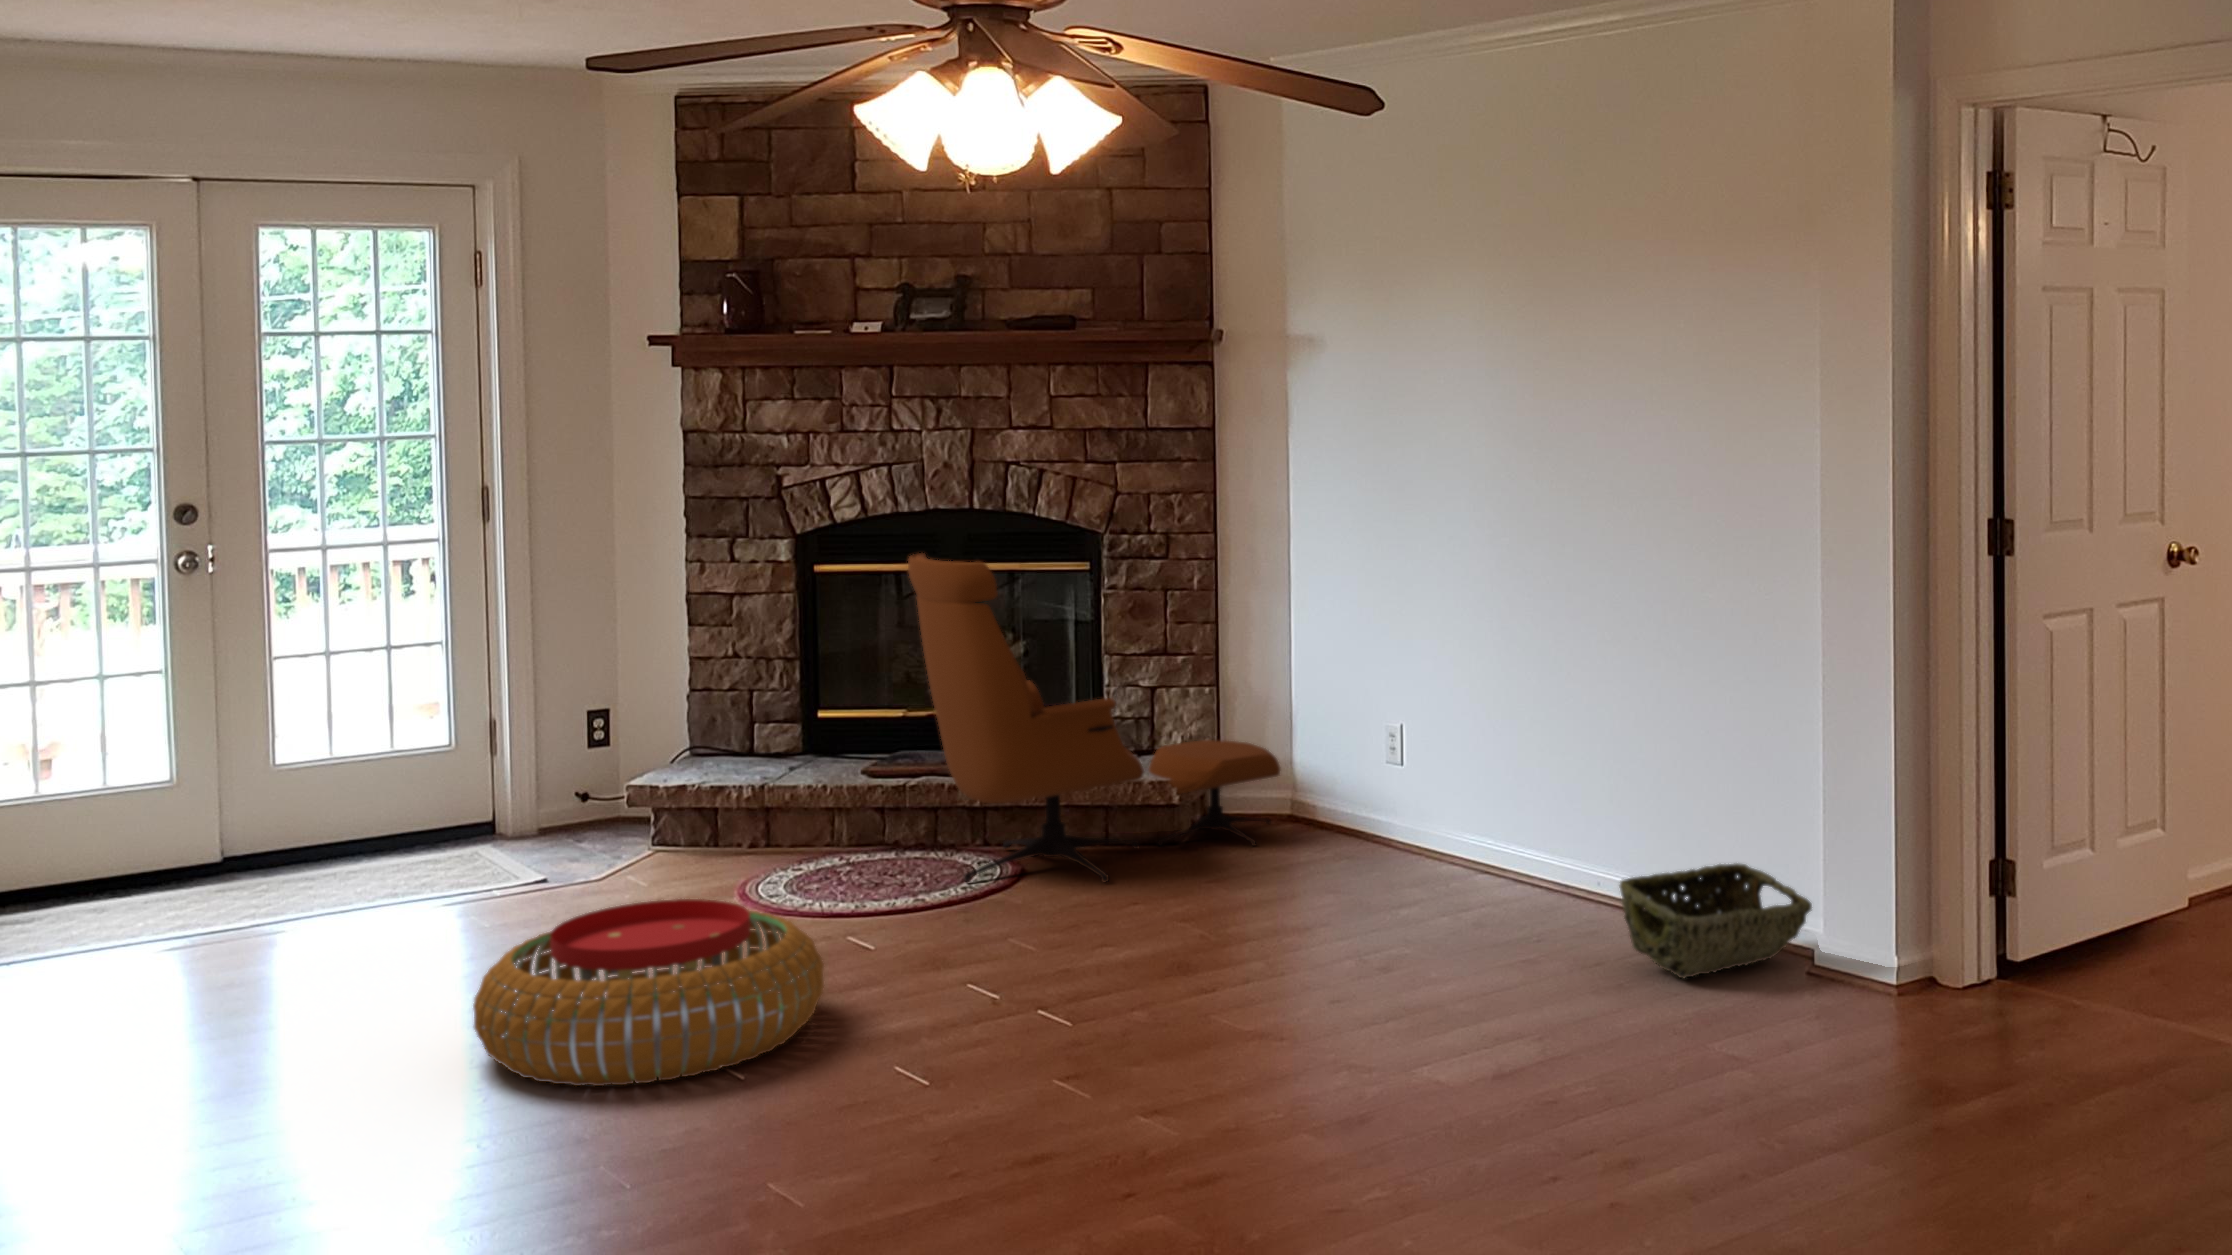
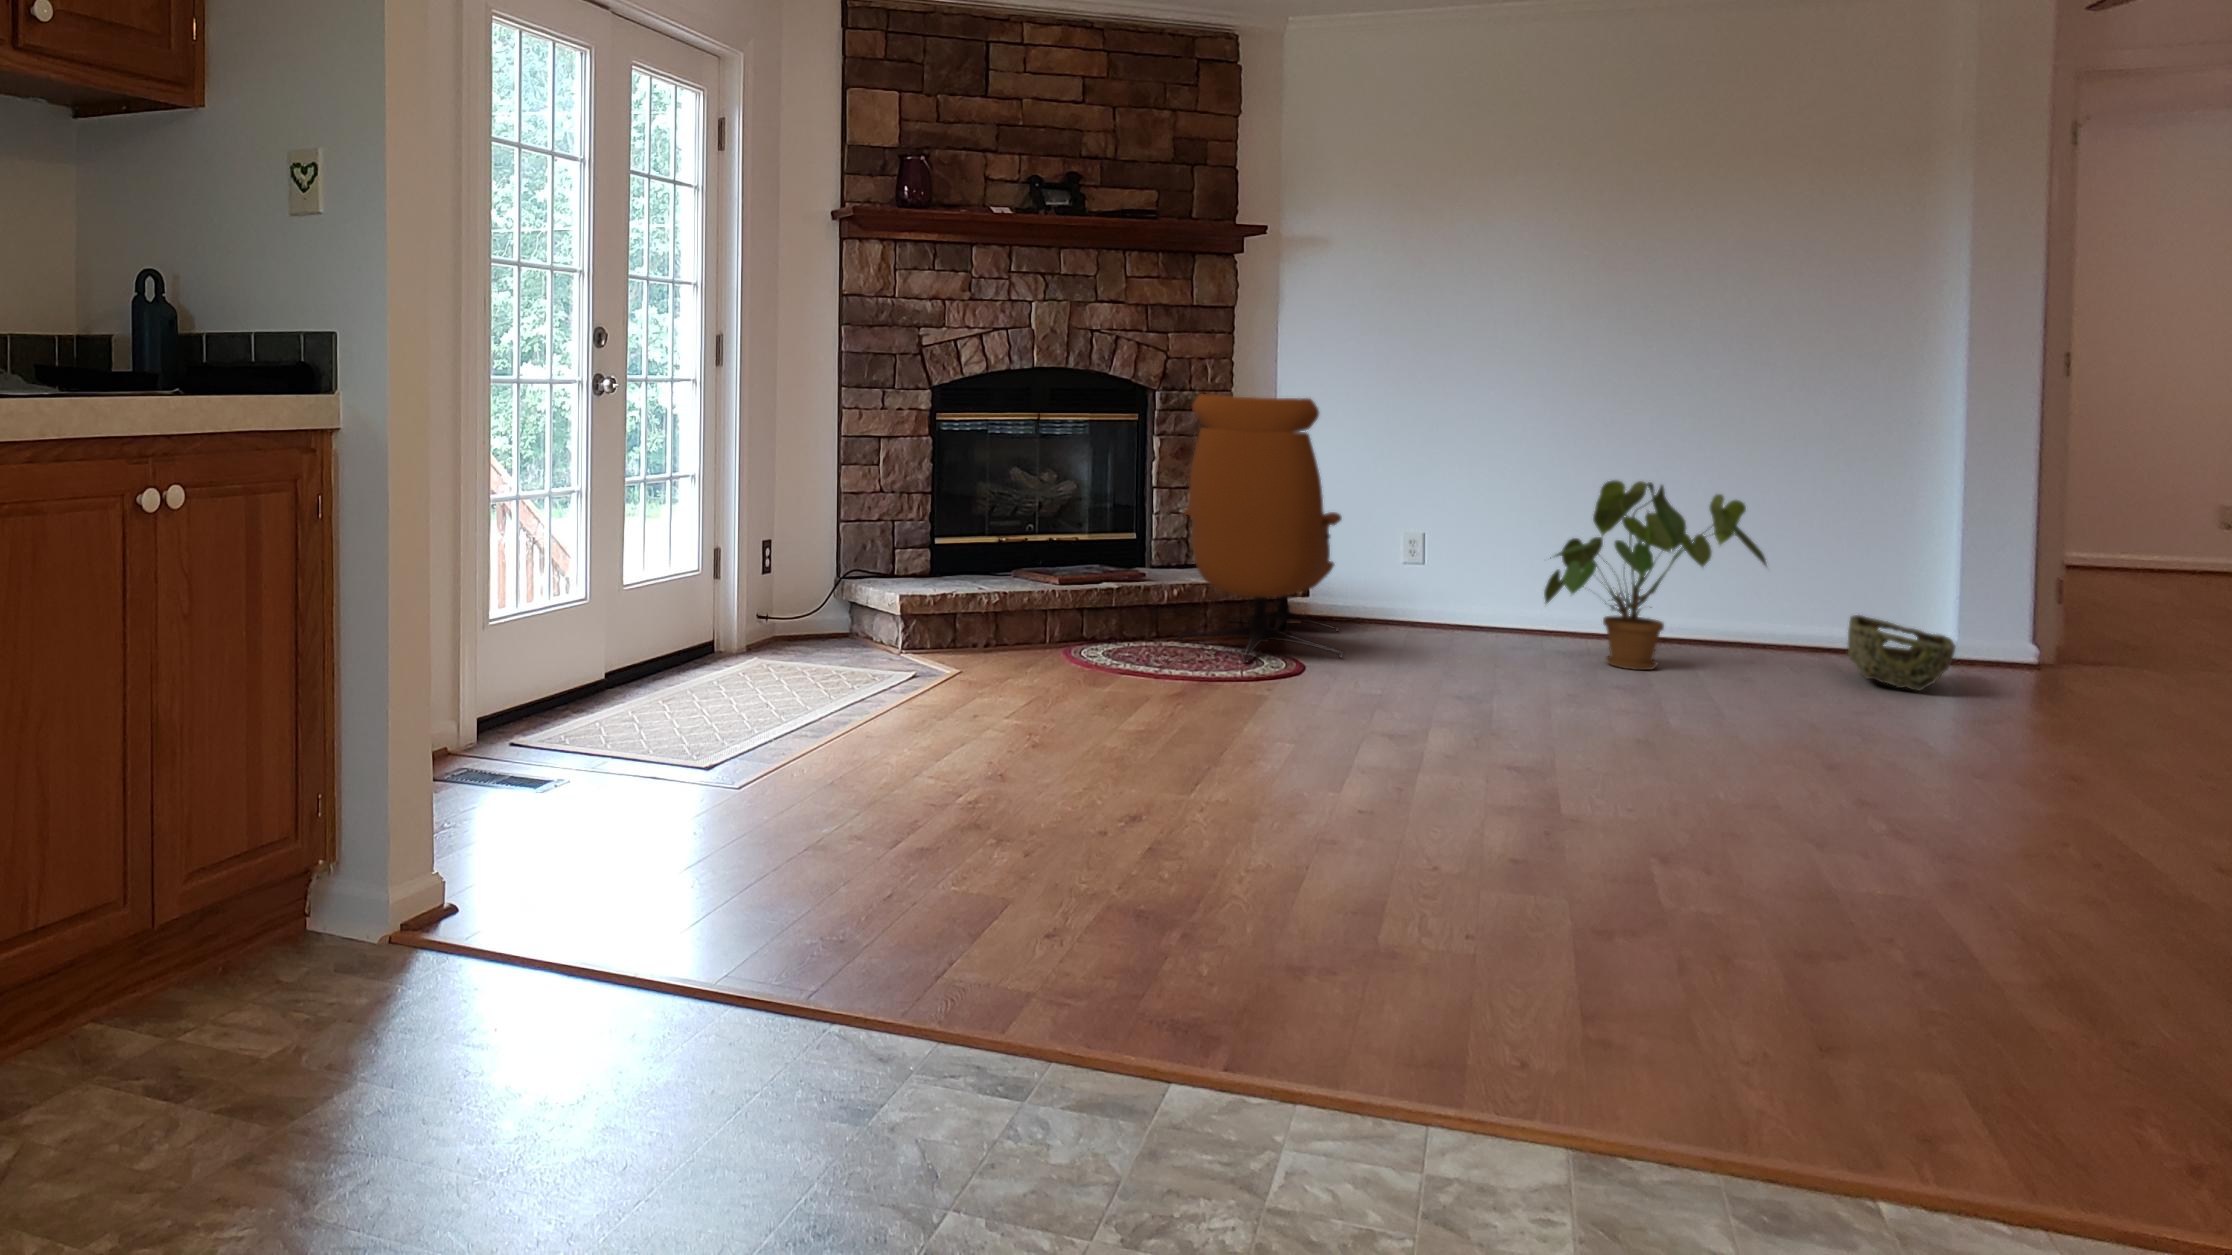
house plant: none [1330,662,1616,923] -> present [1544,480,1766,670]
pouf: present [473,899,824,1086] -> none [1330,659,1632,804]

